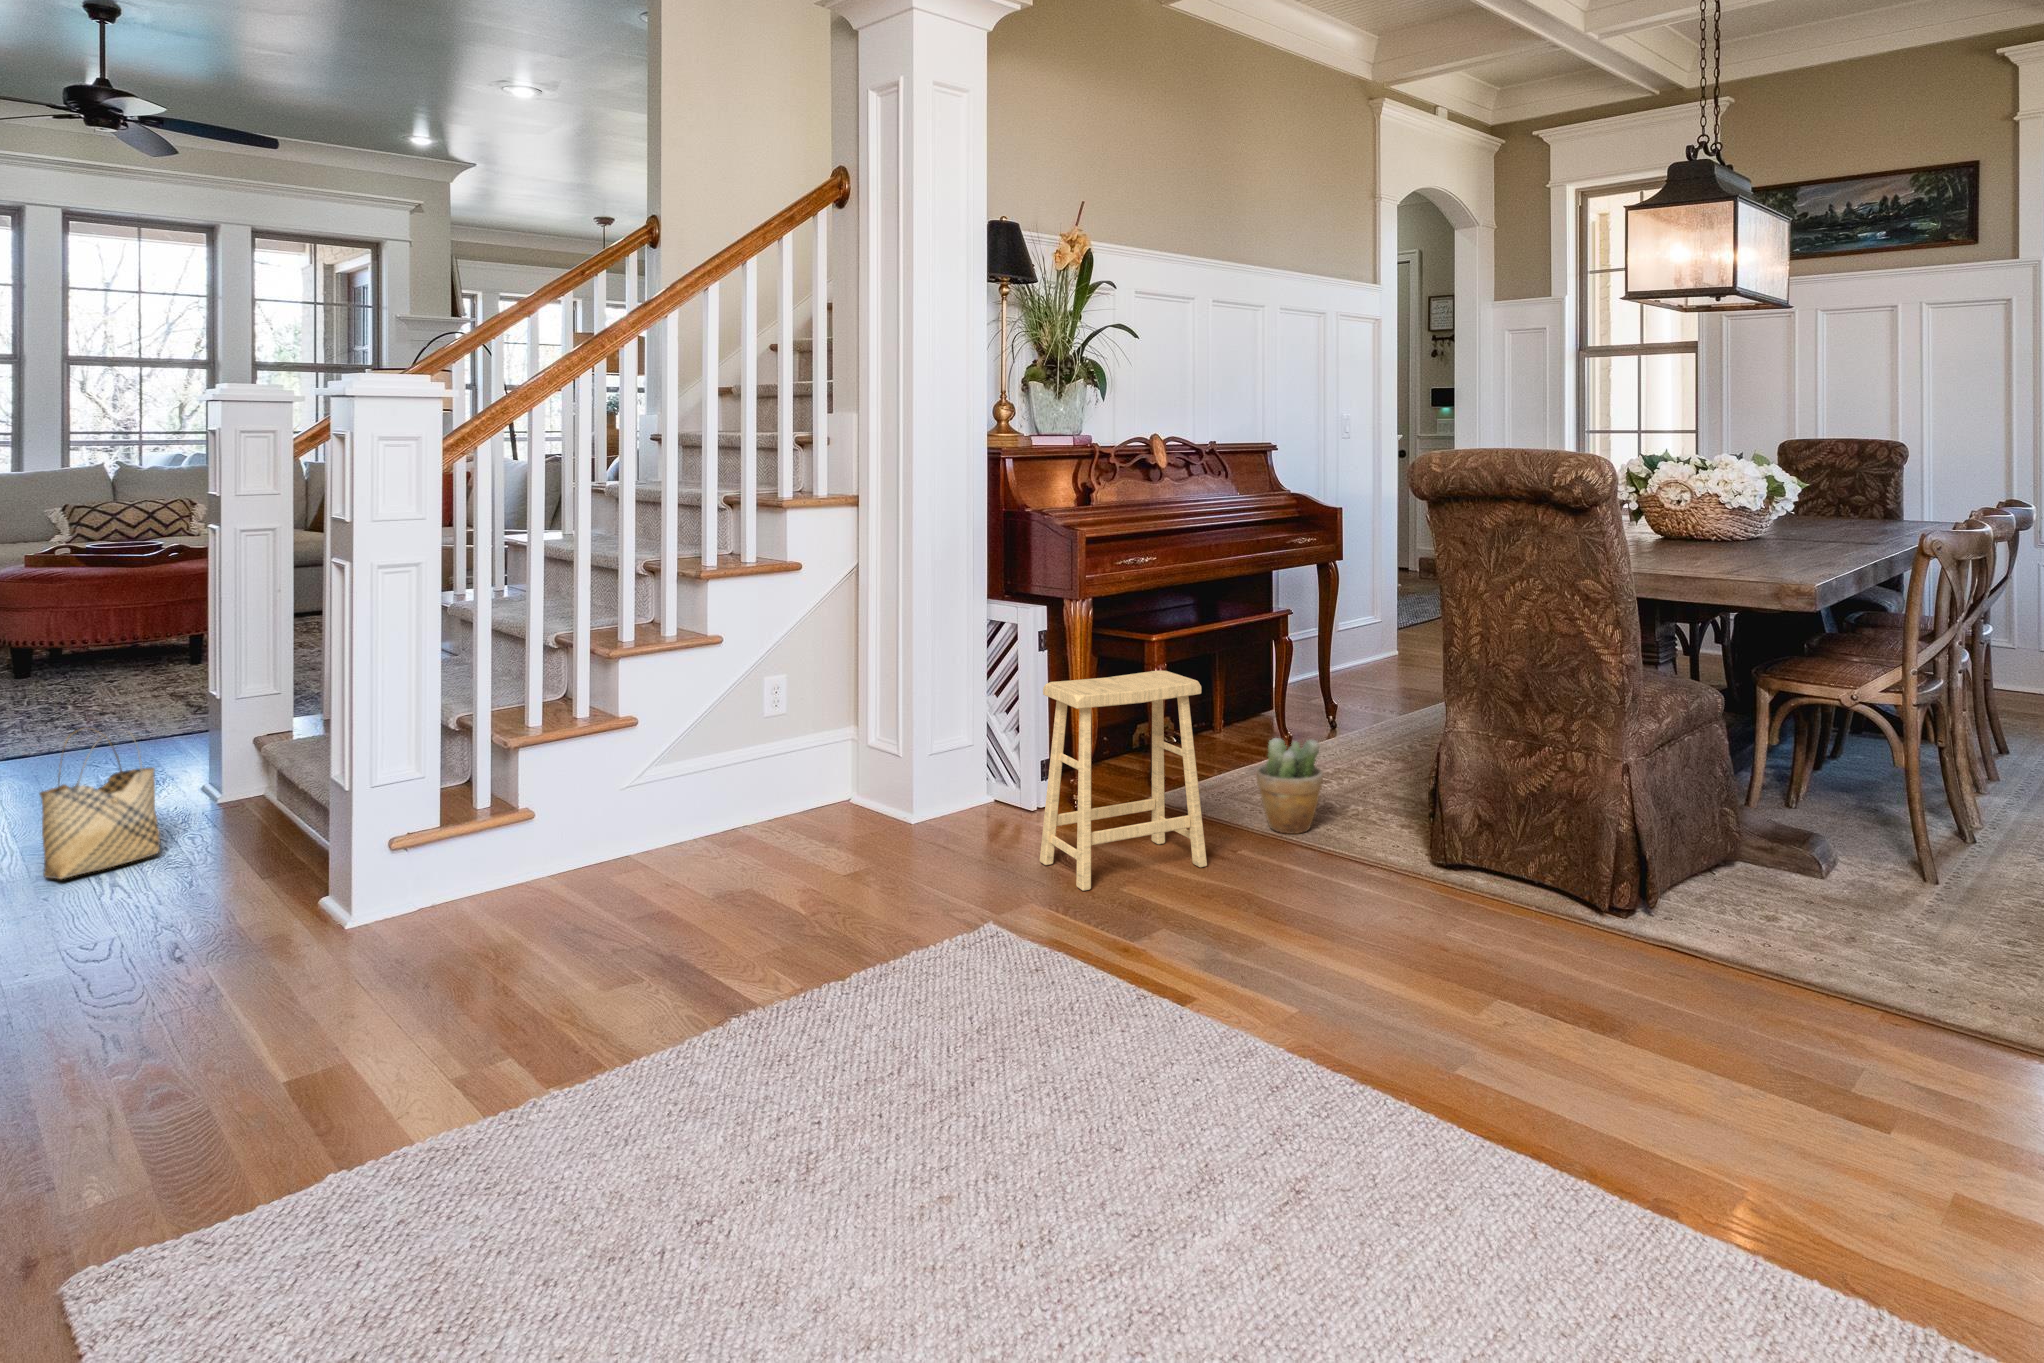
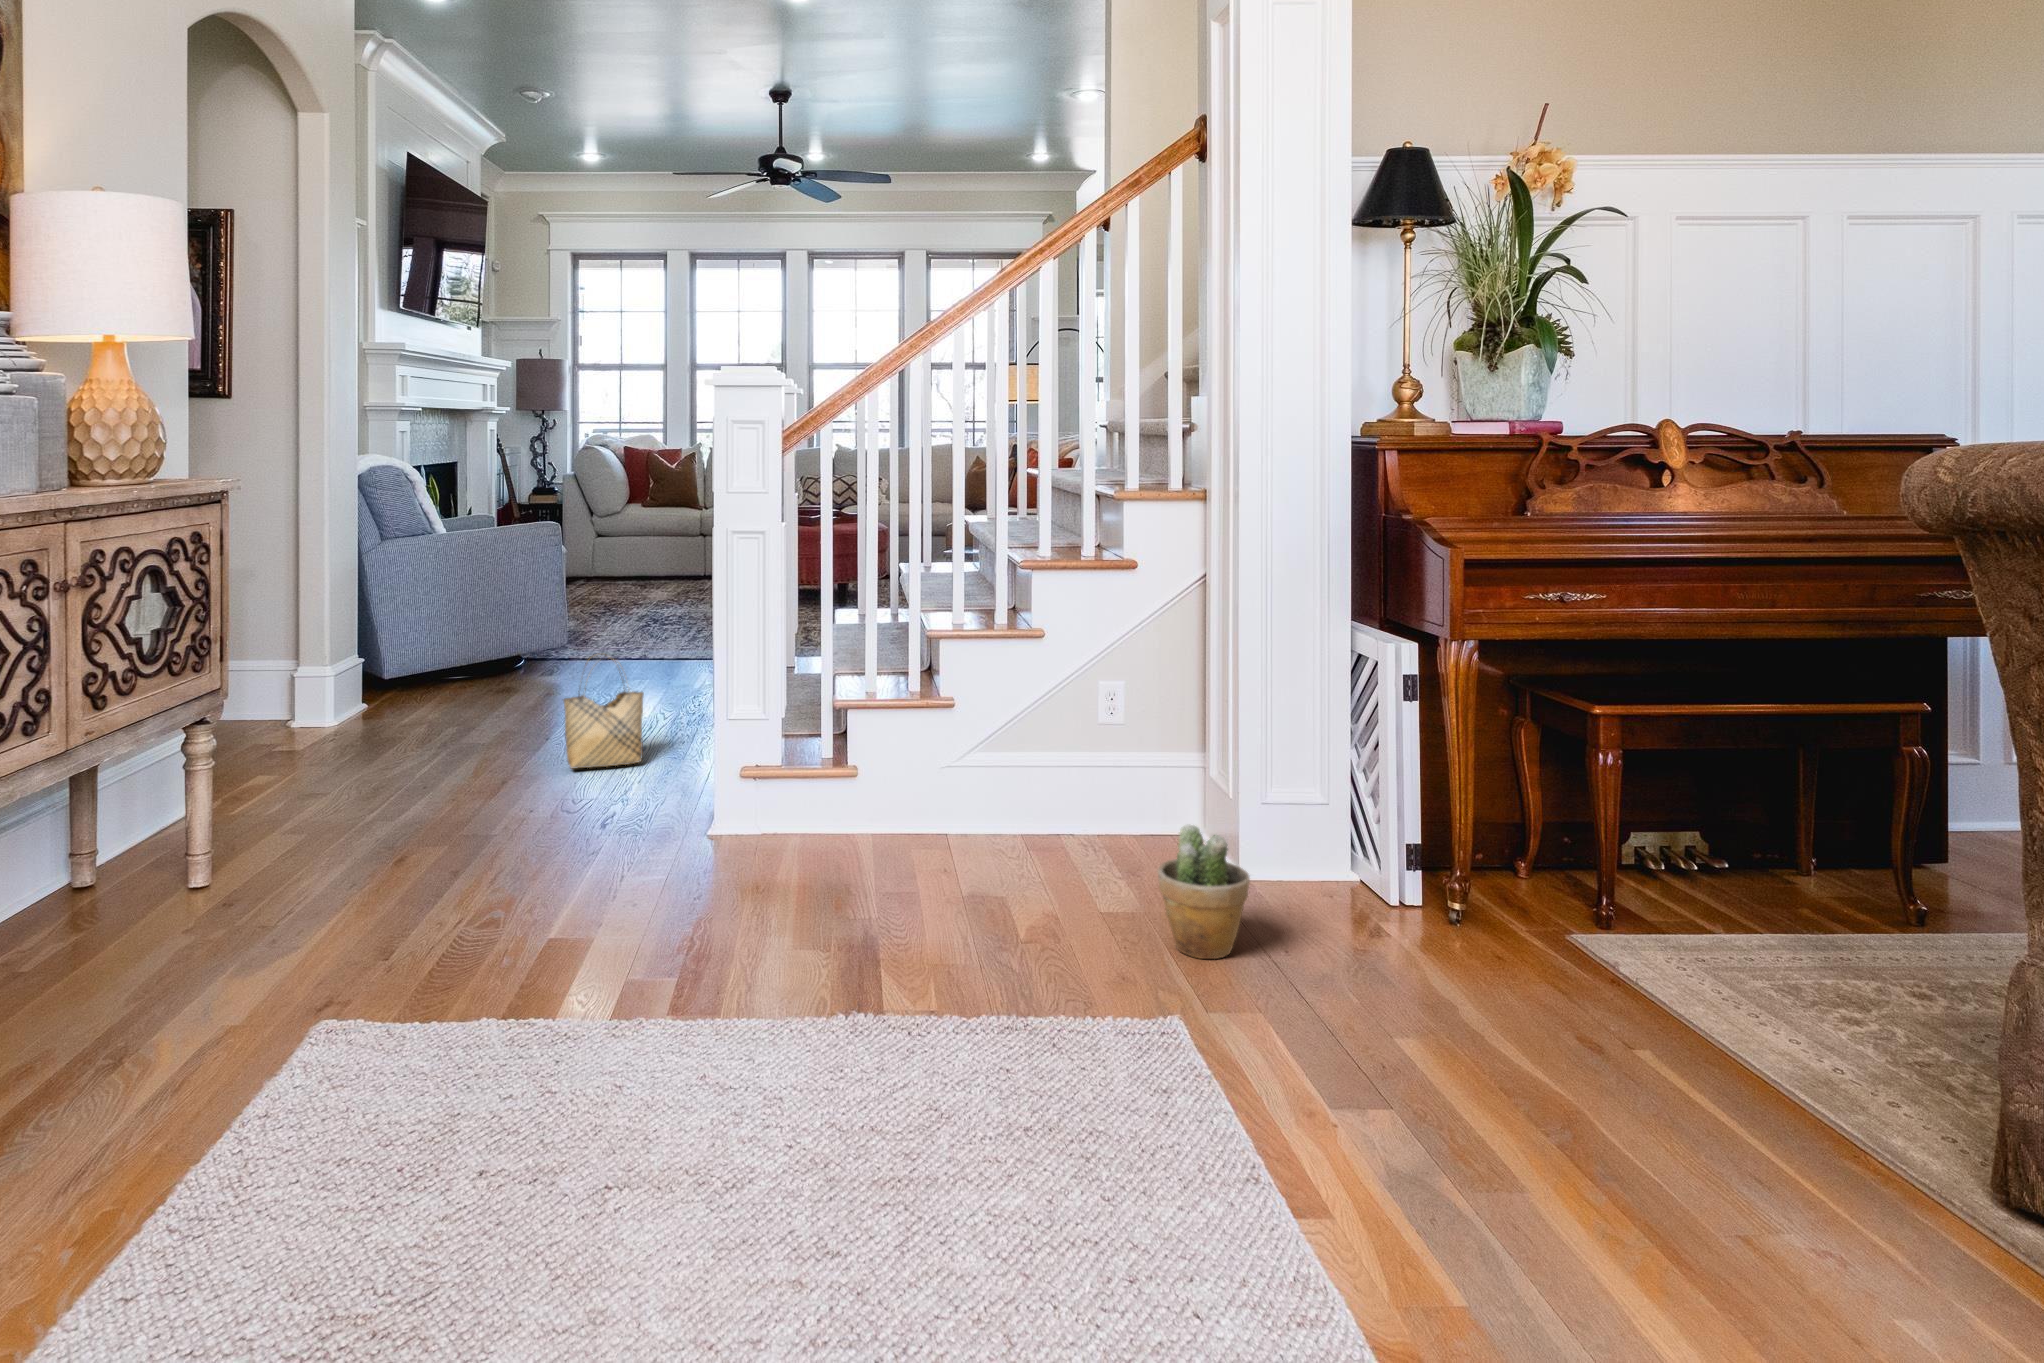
footstool: present [1040,671,1207,891] -> none [1320,747,1553,1059]
potted plant: present [1256,738,1323,834] -> present [1157,825,1250,959]

